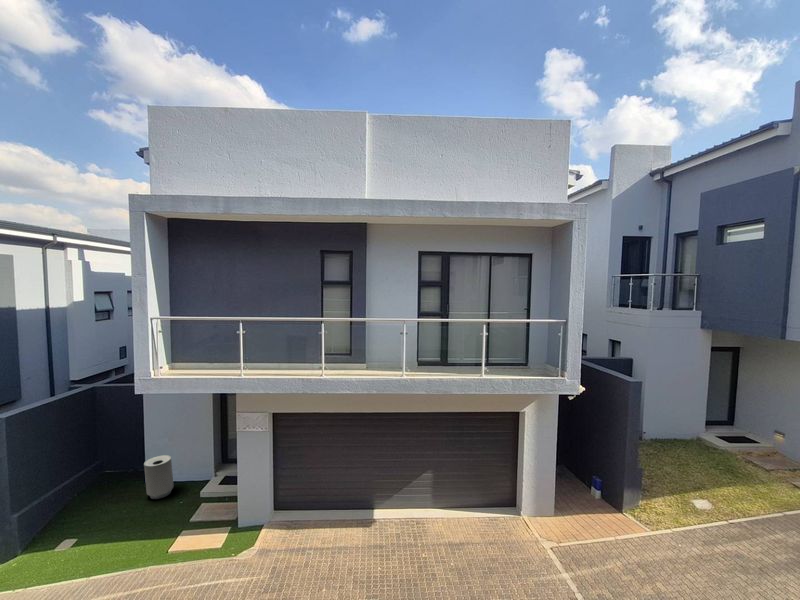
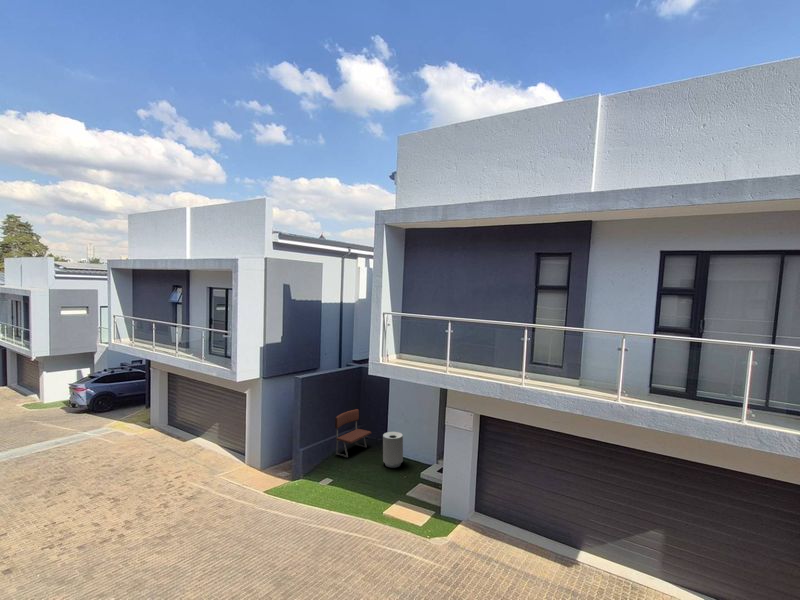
bench: none [65,443,121,508] -> present [335,409,371,457]

